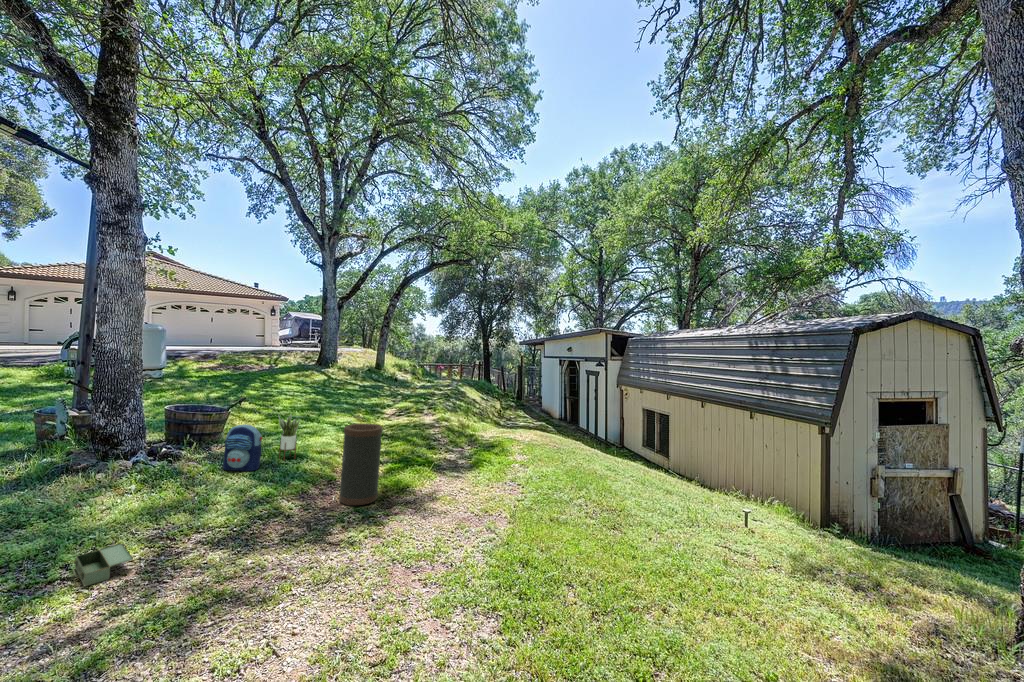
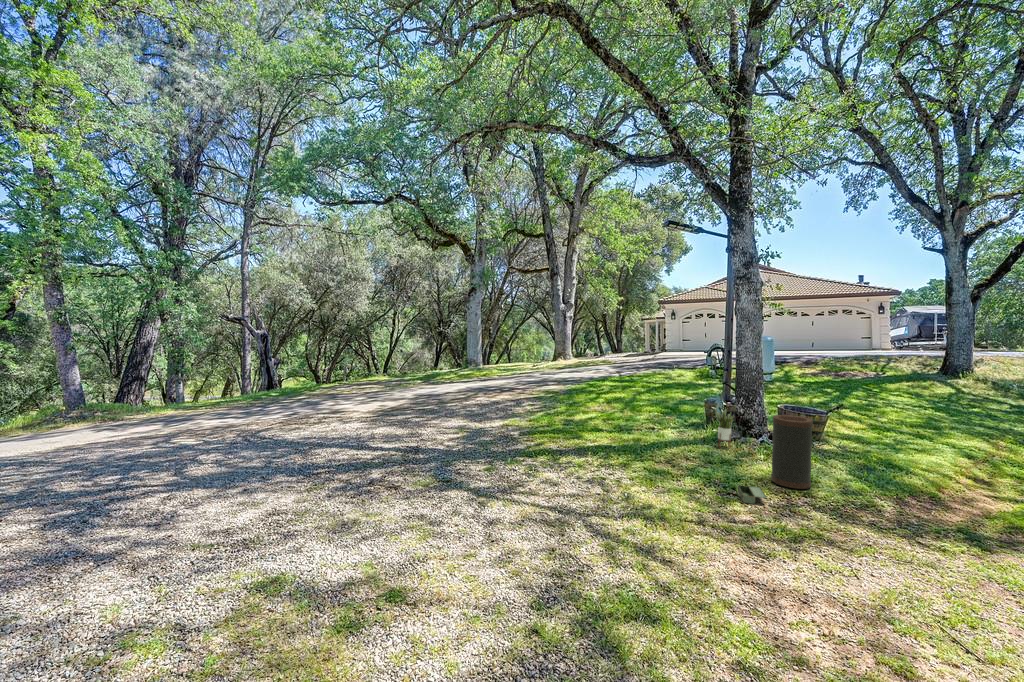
potted plant: present [279,416,300,460] -> present [715,409,734,447]
trash can: present [339,423,382,506] -> present [771,415,813,489]
backpack: present [223,424,262,471] -> none [824,428,859,470]

